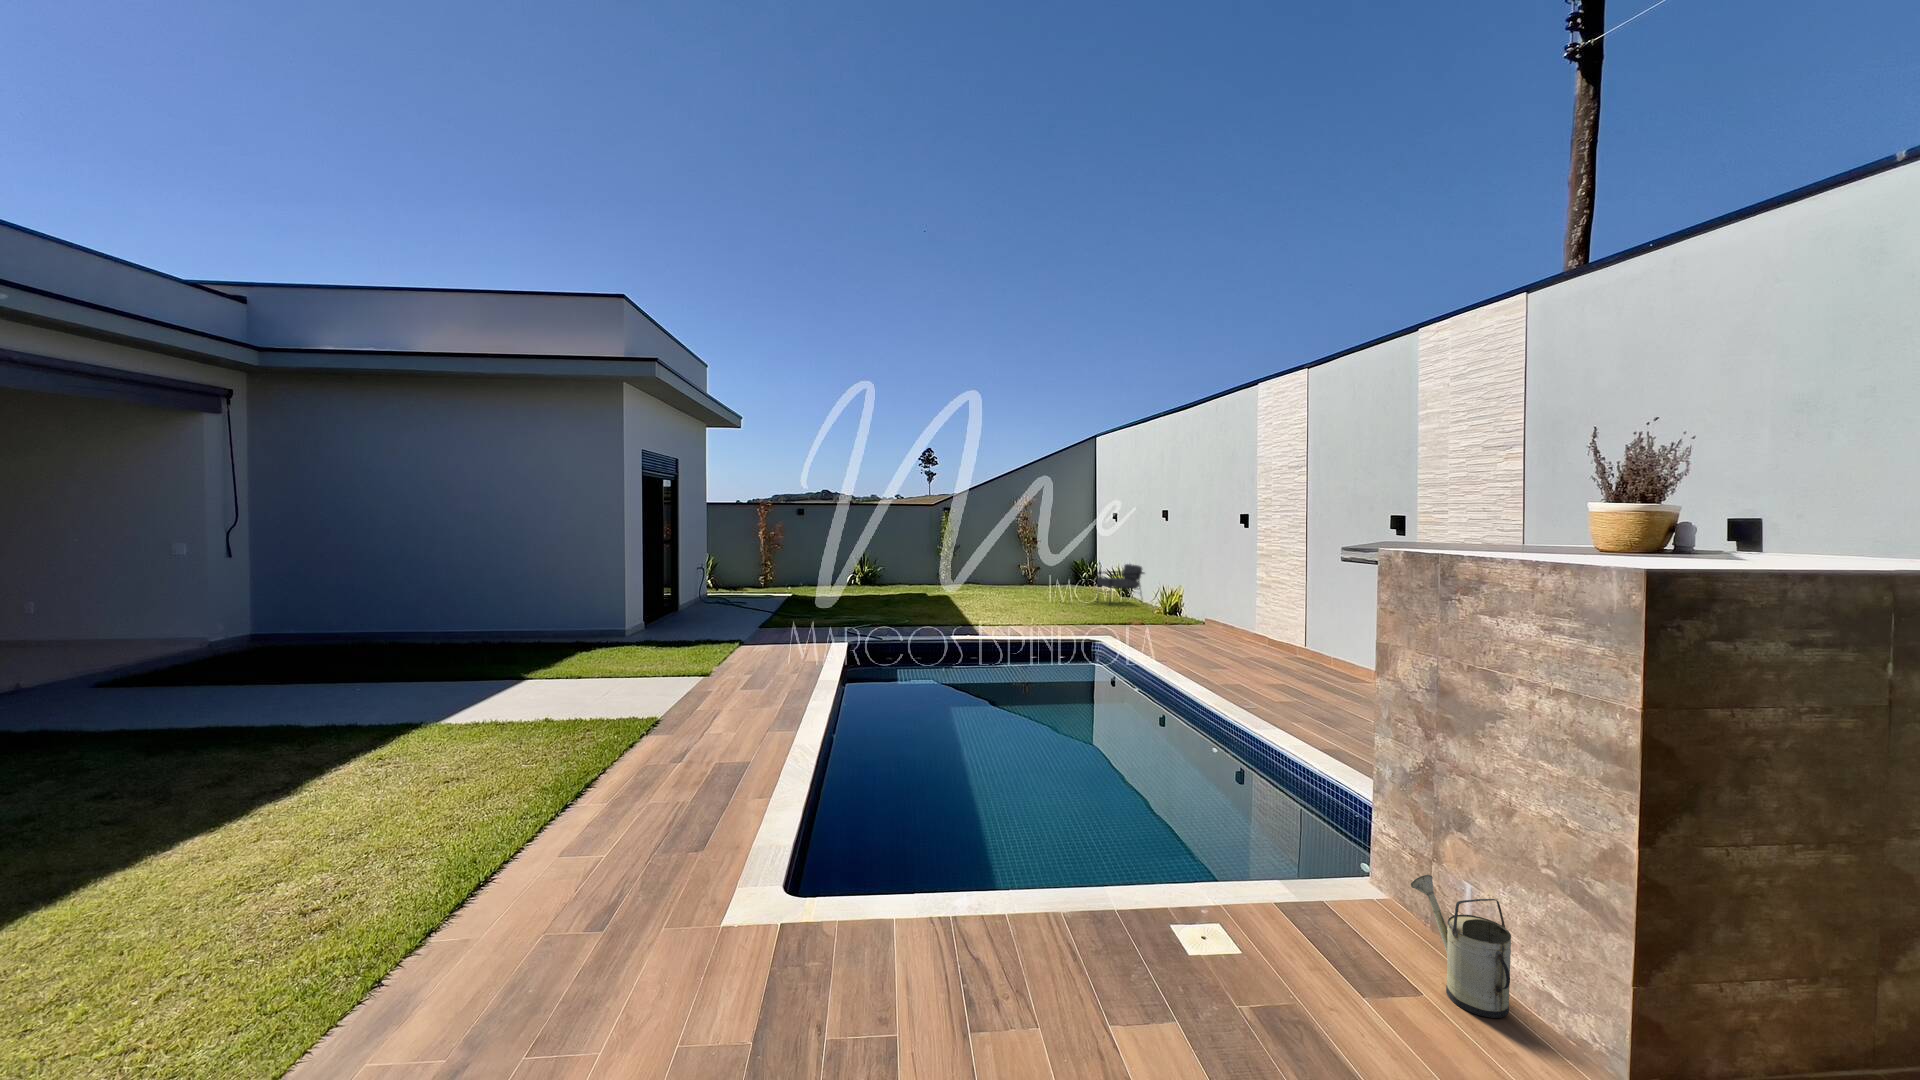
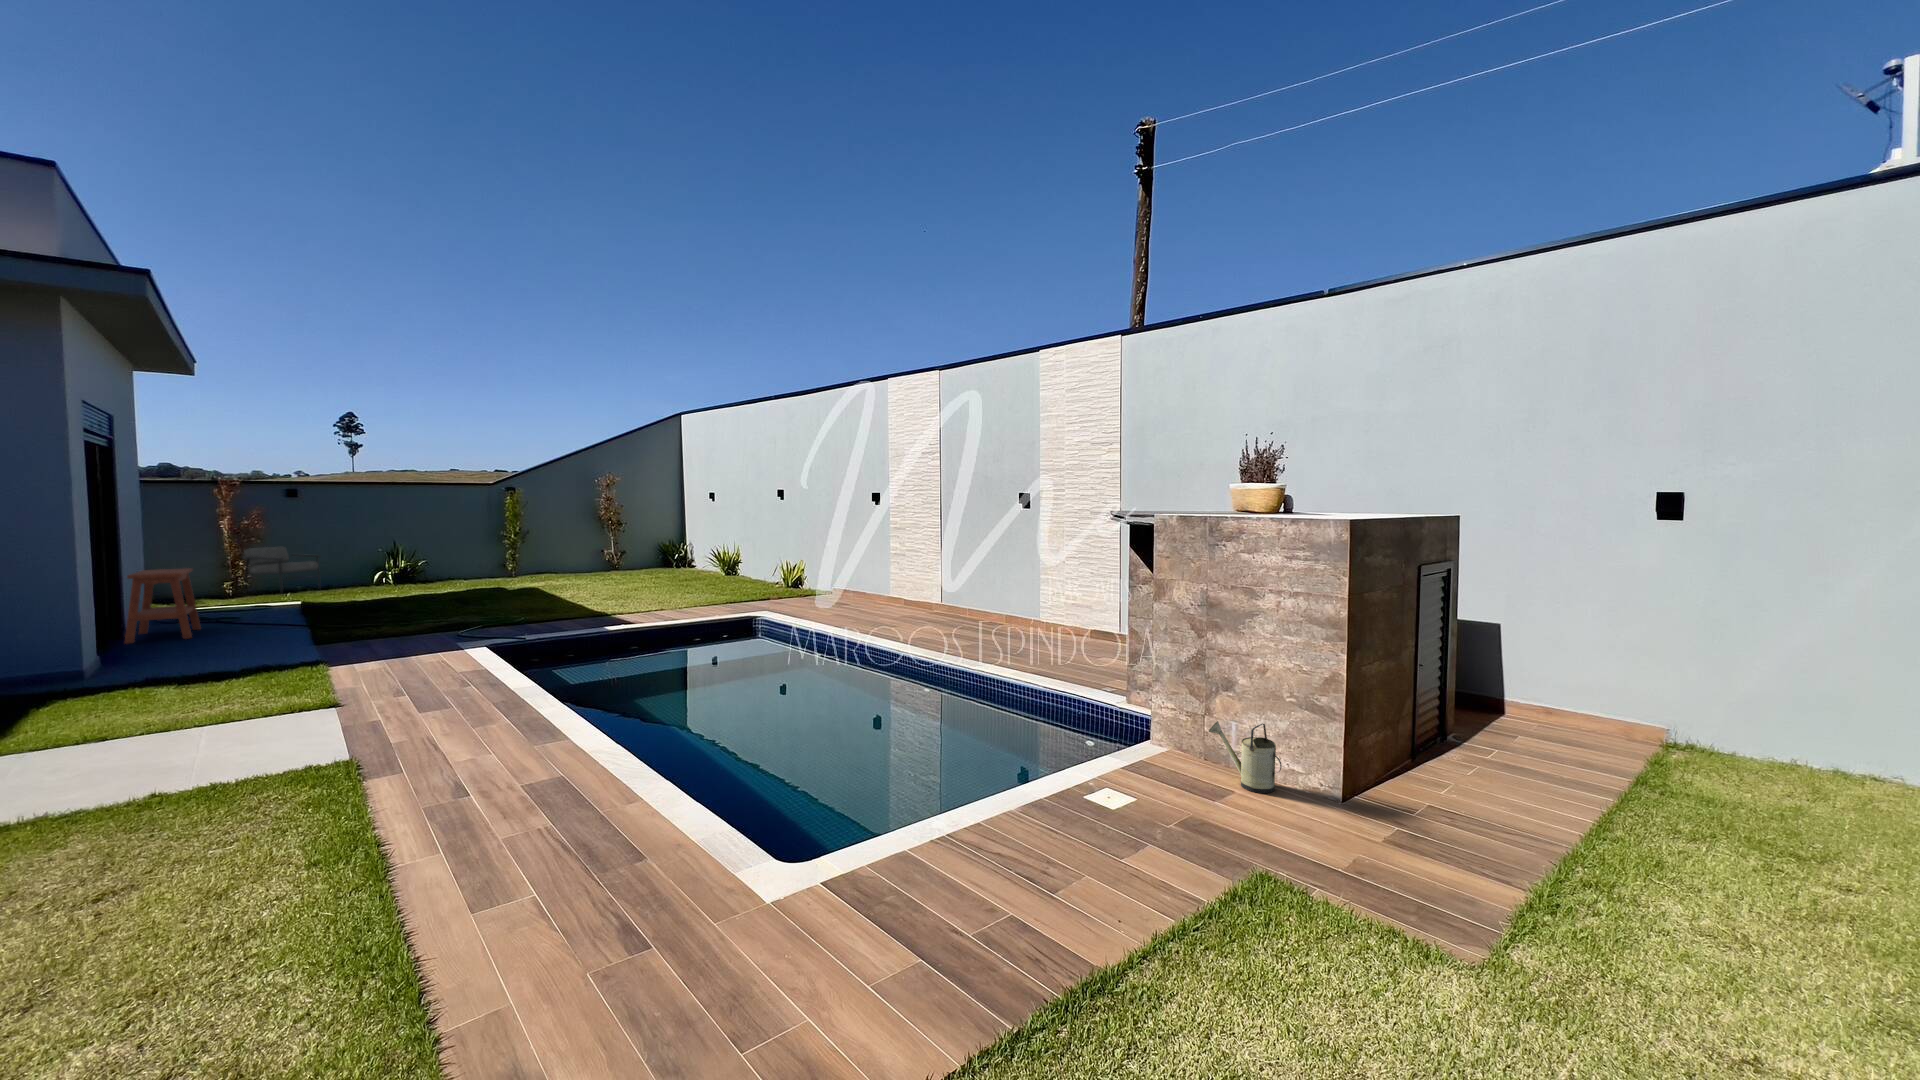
armchair: present [1097,564,1144,602] -> present [243,547,321,593]
side table: none [686,567,729,616] -> present [125,568,201,644]

